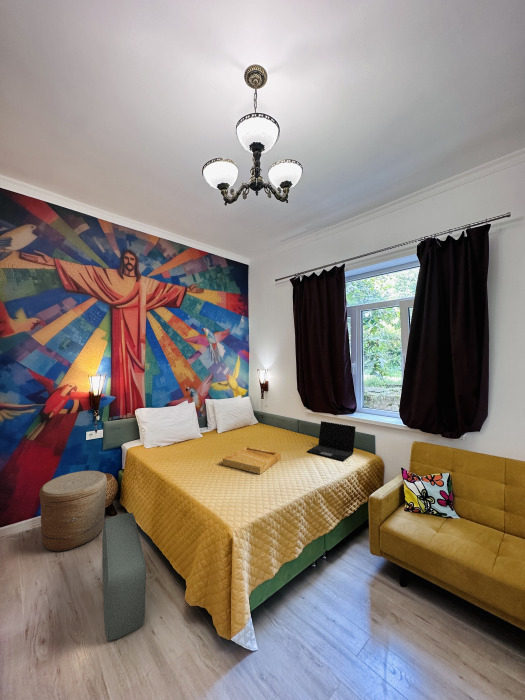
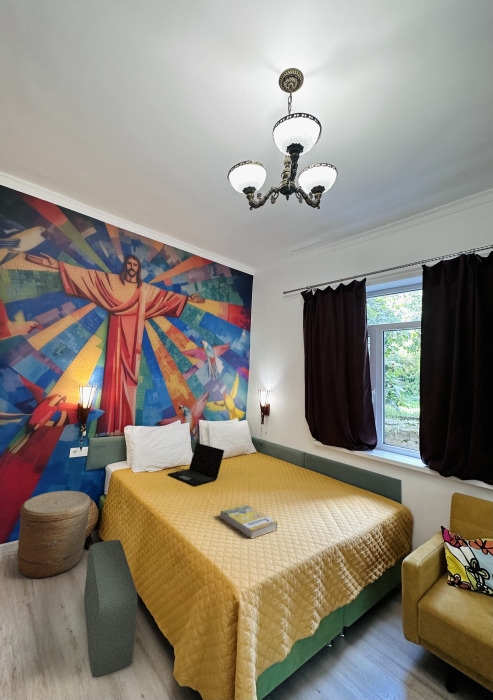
laptop: present [307,421,356,461] -> present [168,443,224,486]
tray: present [222,446,281,474] -> none [220,476,285,507]
book: none [220,473,272,505] -> present [220,504,277,539]

